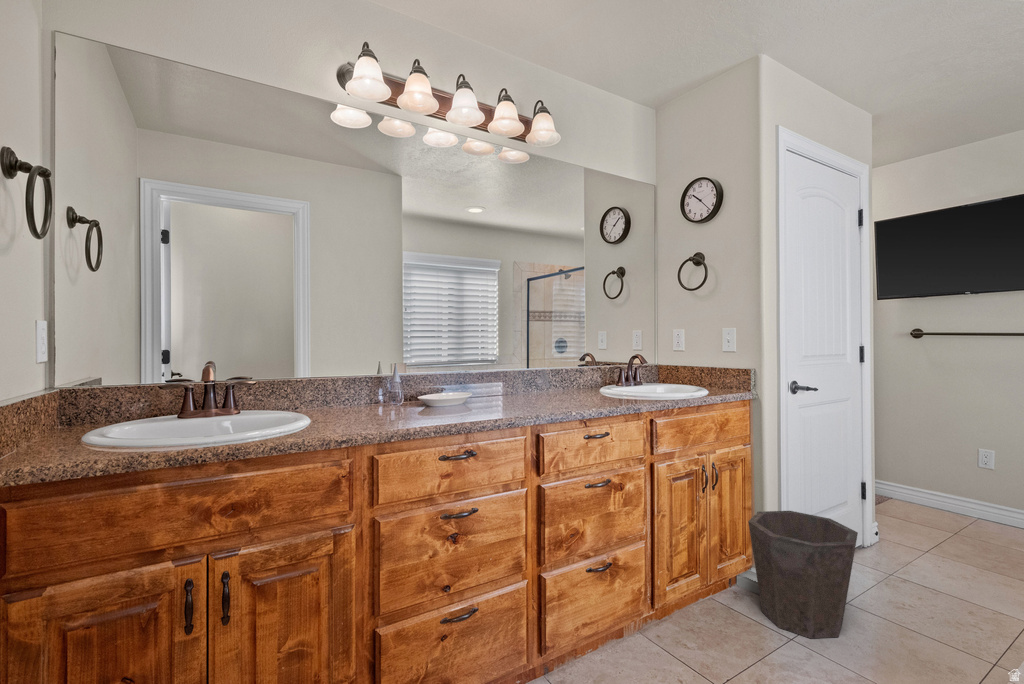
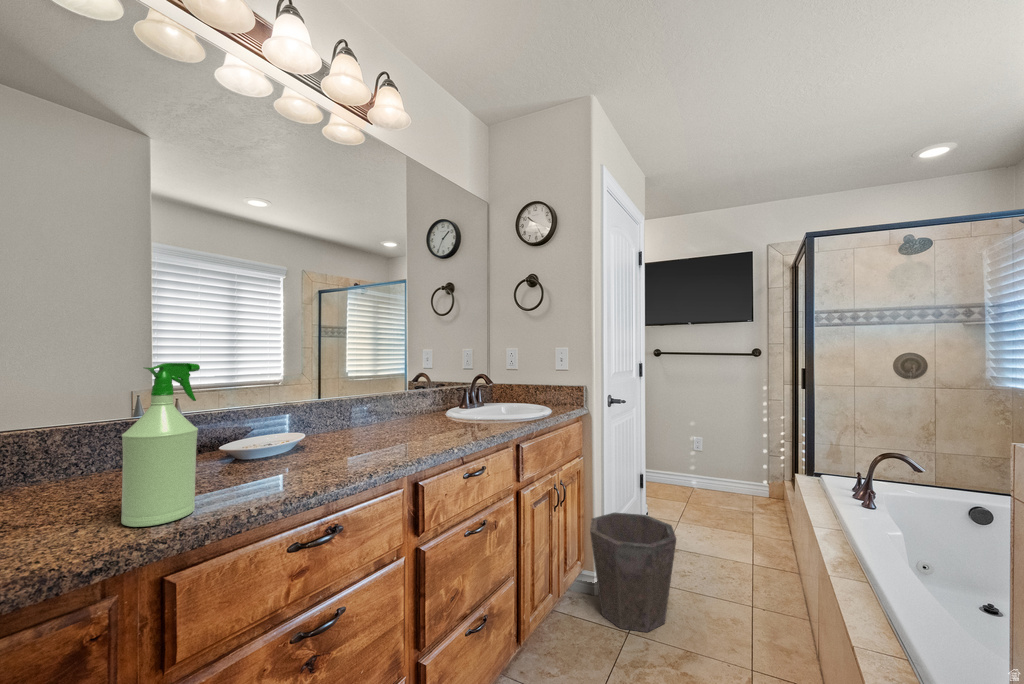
spray bottle: none [354,338,391,428] -> present [121,363,200,527]

